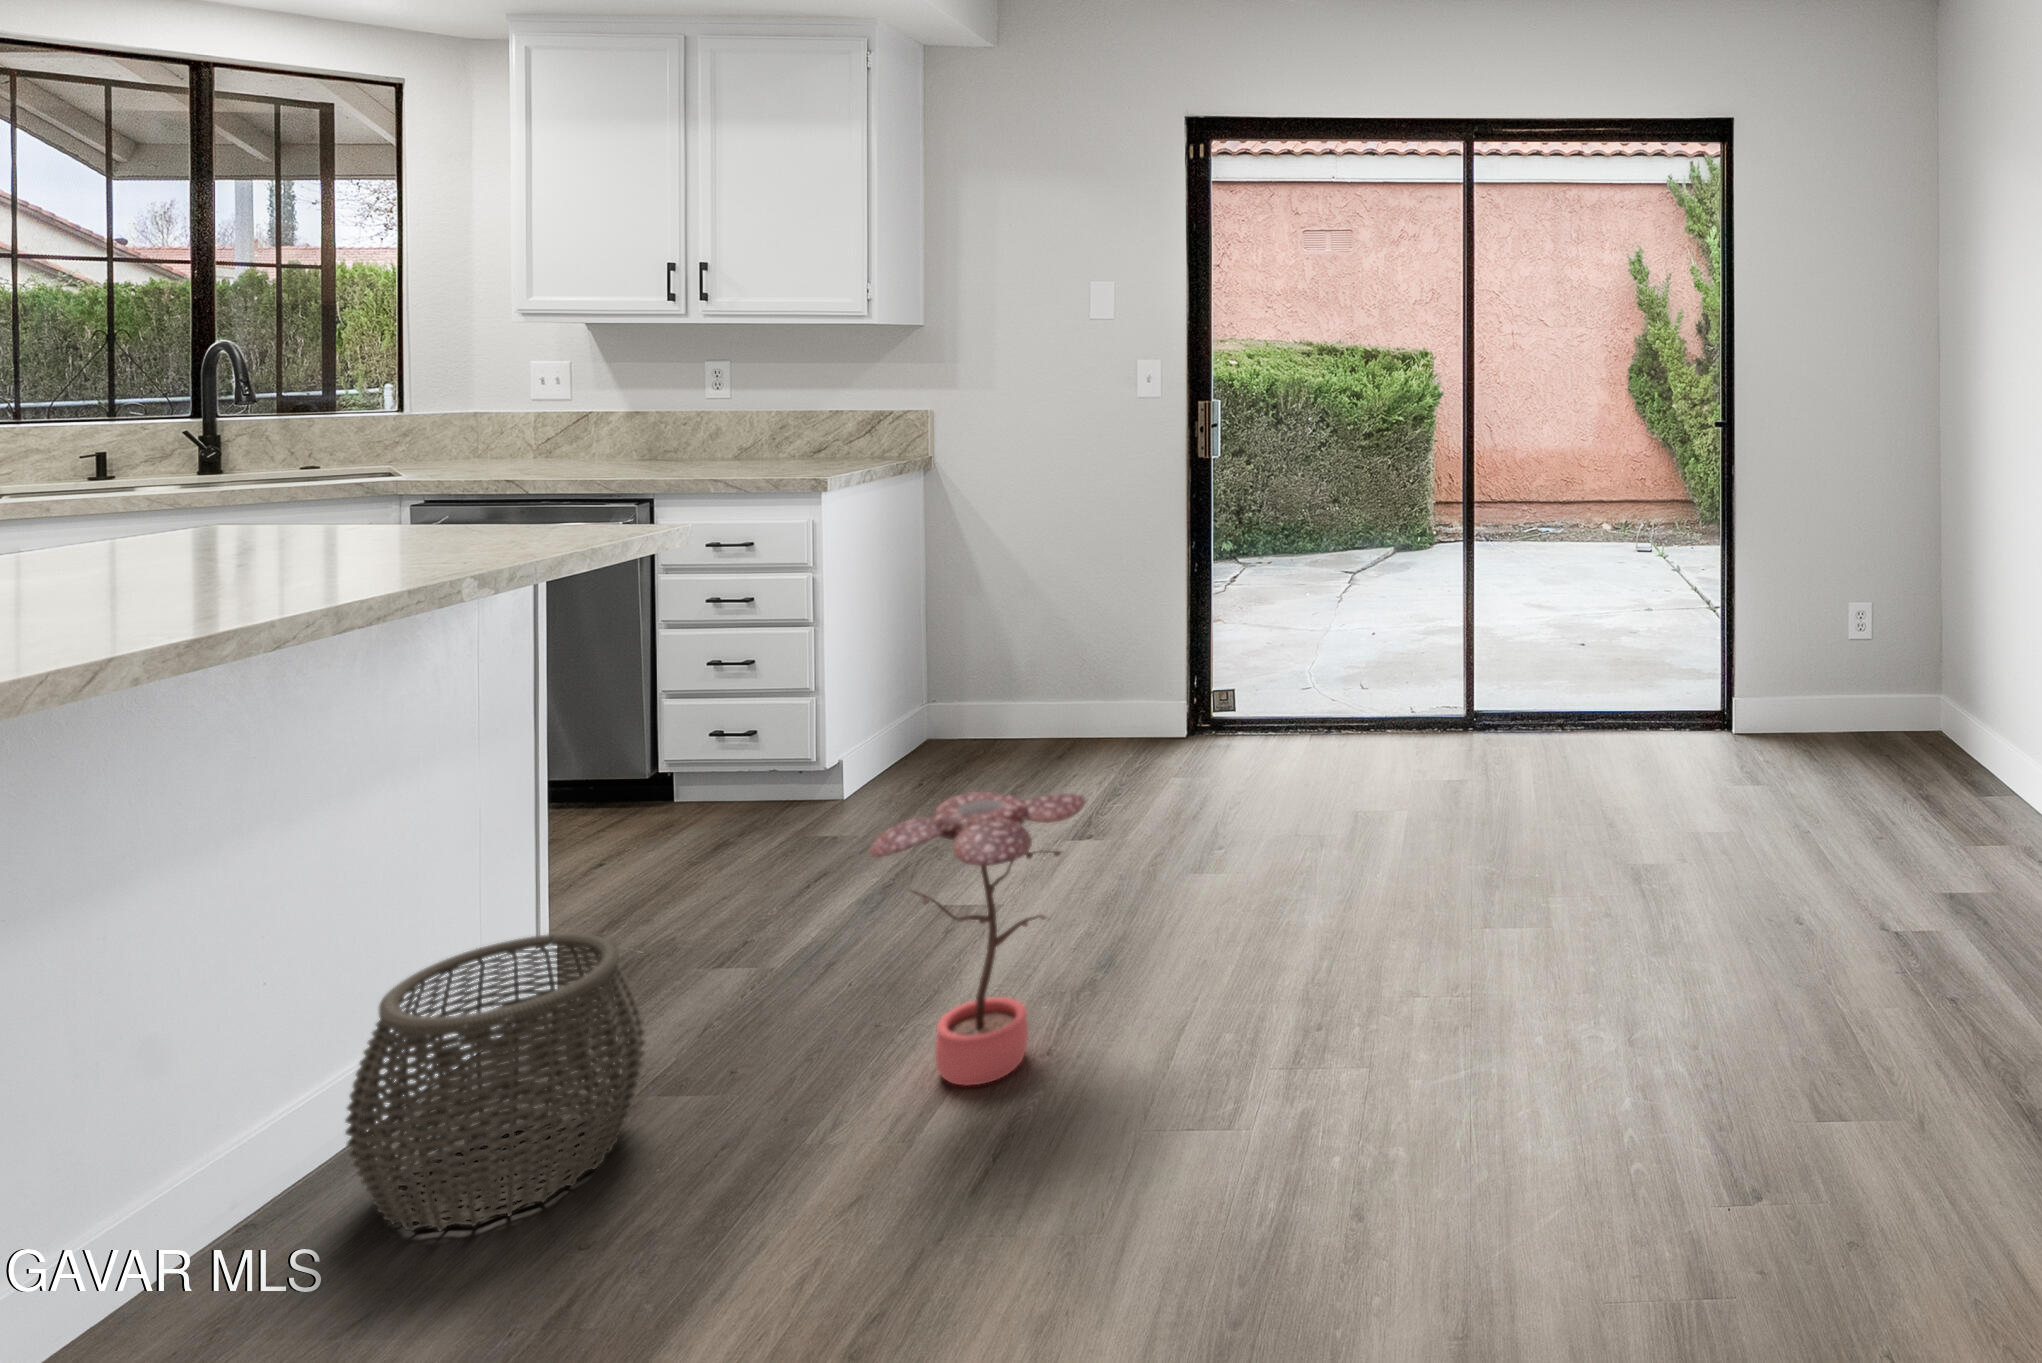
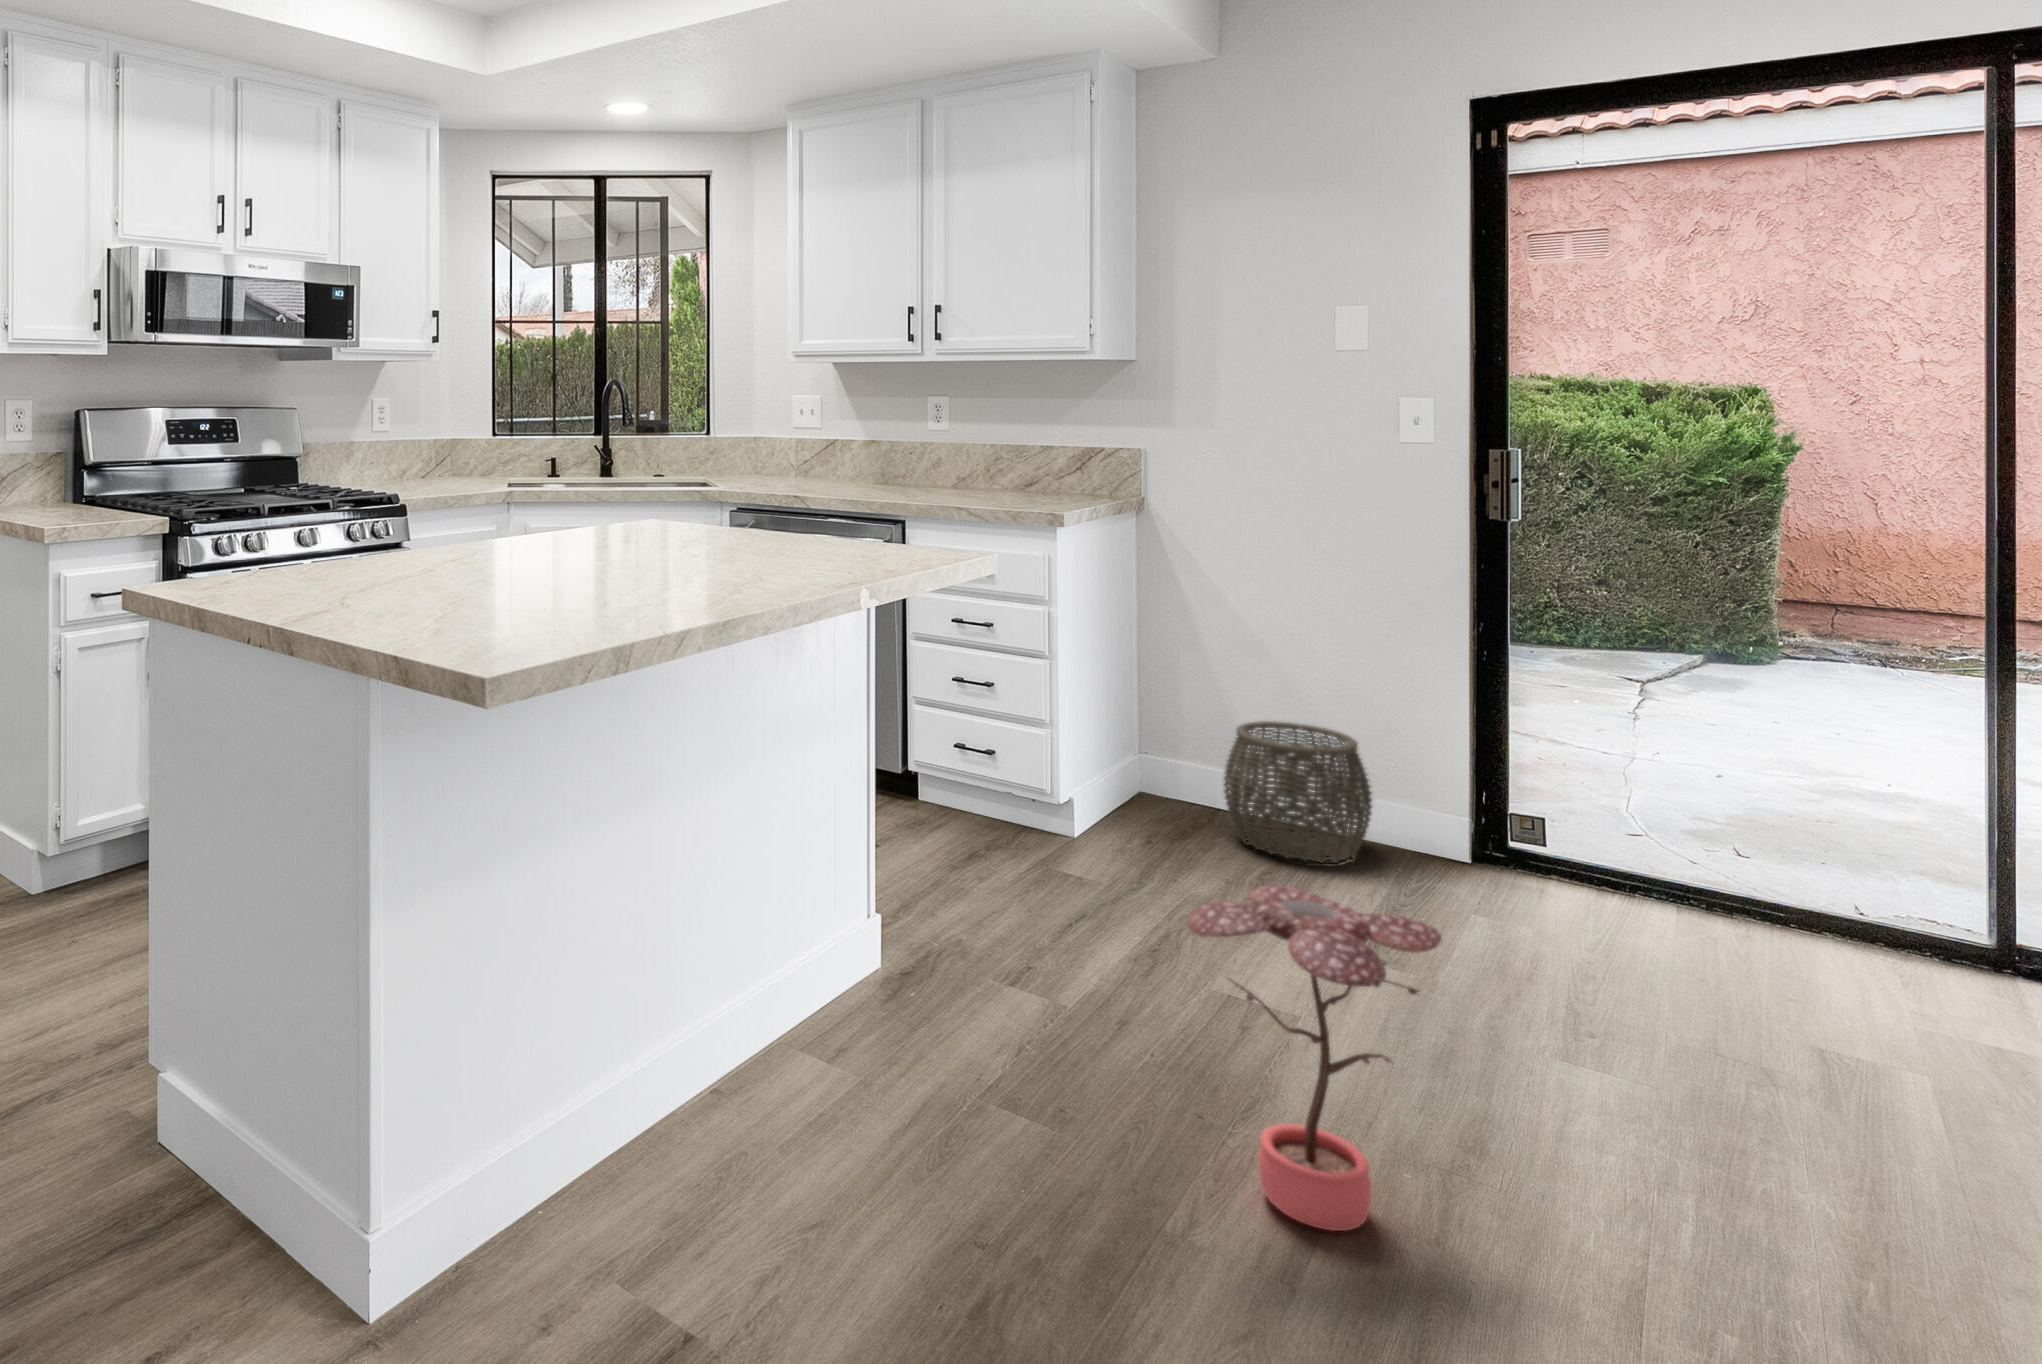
woven basket: present [346,933,646,1231] -> present [1223,721,1372,862]

